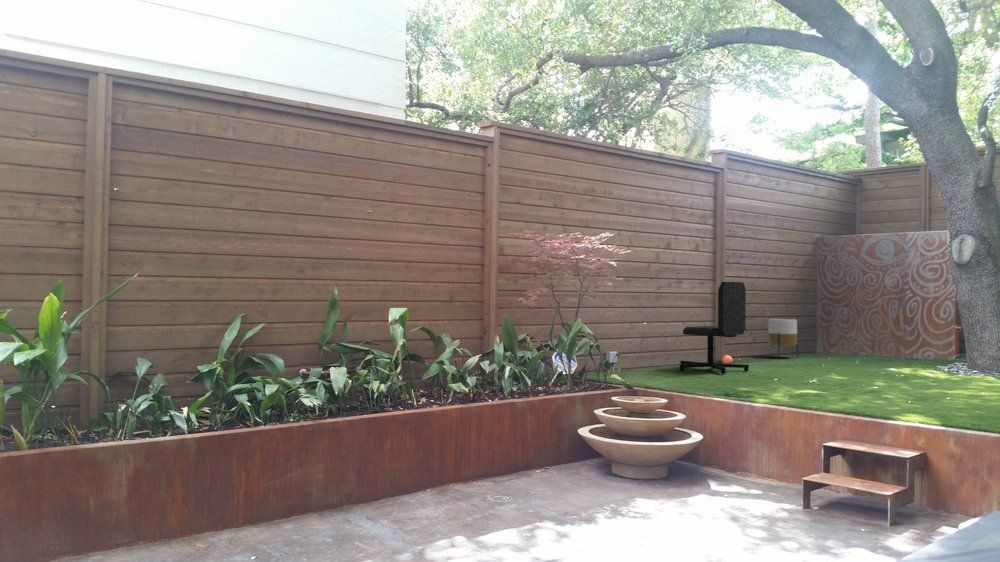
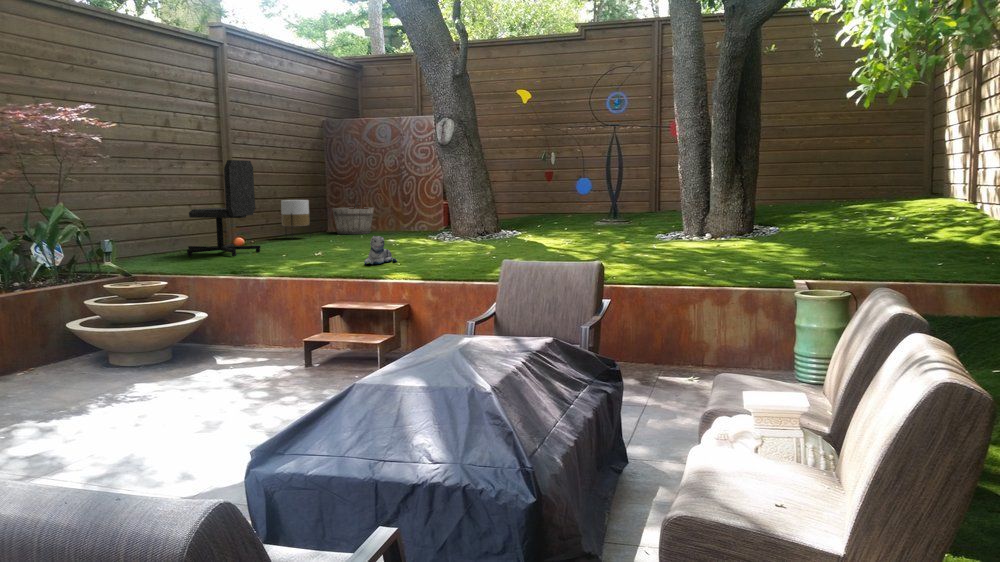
wooden bucket: none [821,320,868,357] -> present [333,200,374,234]
plush toy: none [868,366,908,399] -> present [364,236,397,265]

